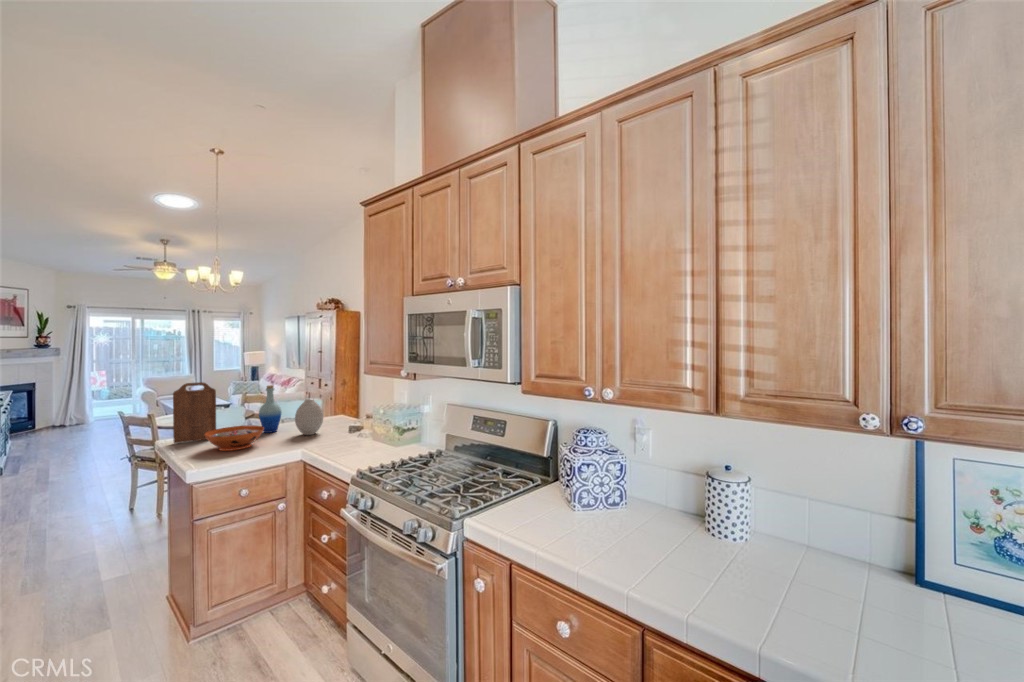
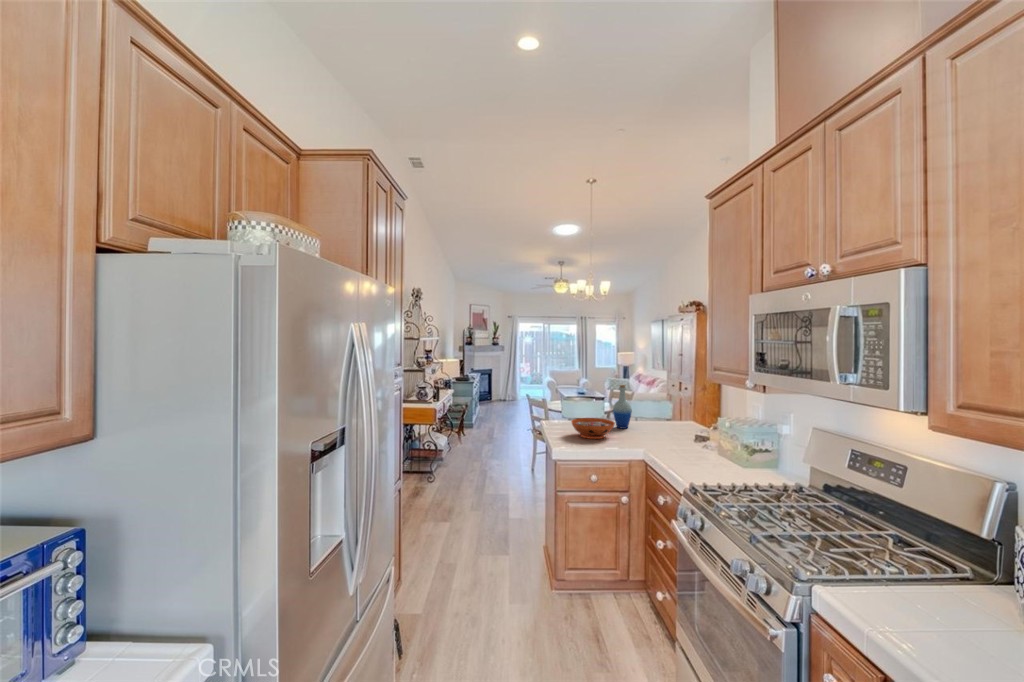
cutting board: present [173,382,216,443] -> none [553,377,582,426]
vase: present [295,398,323,435] -> none [642,401,668,437]

